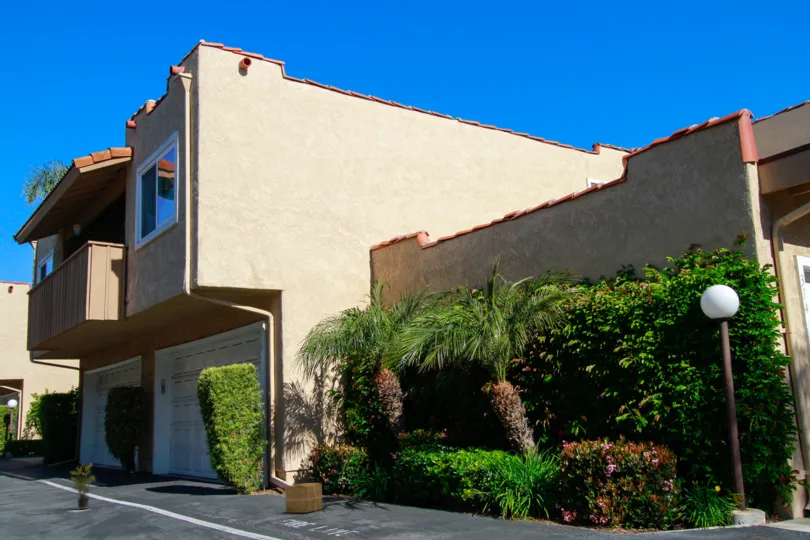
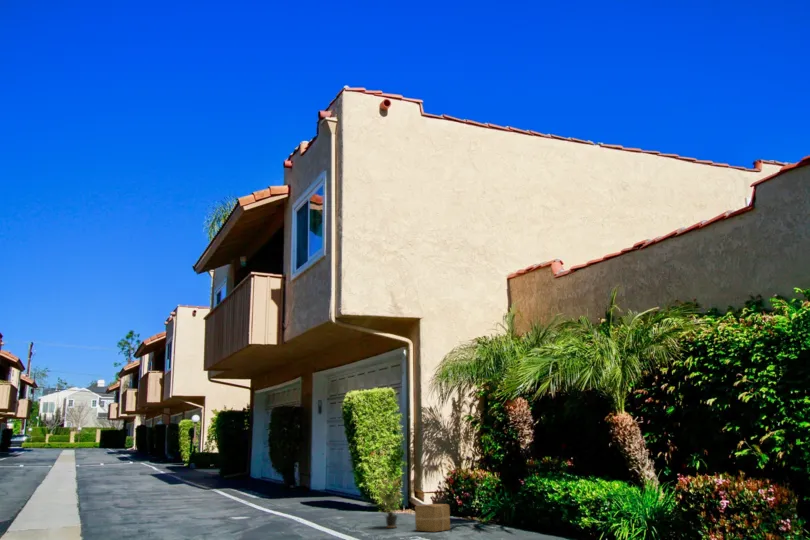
potted plant: present [71,464,95,509] -> present [379,481,401,528]

